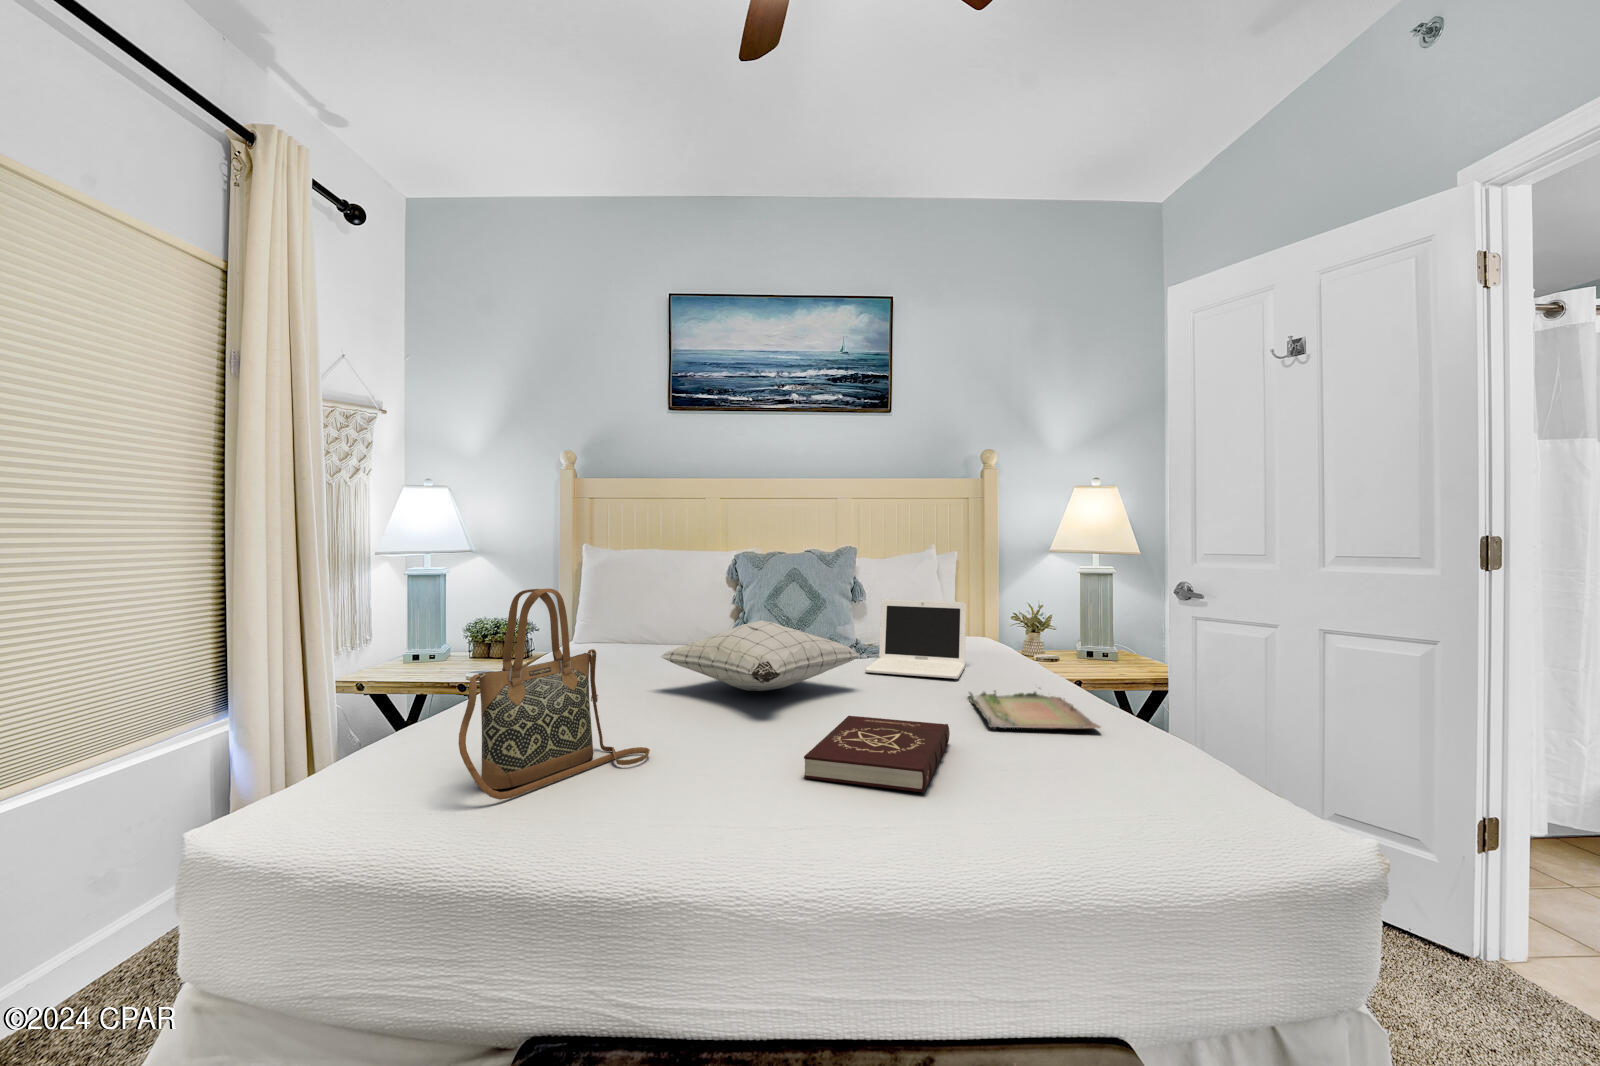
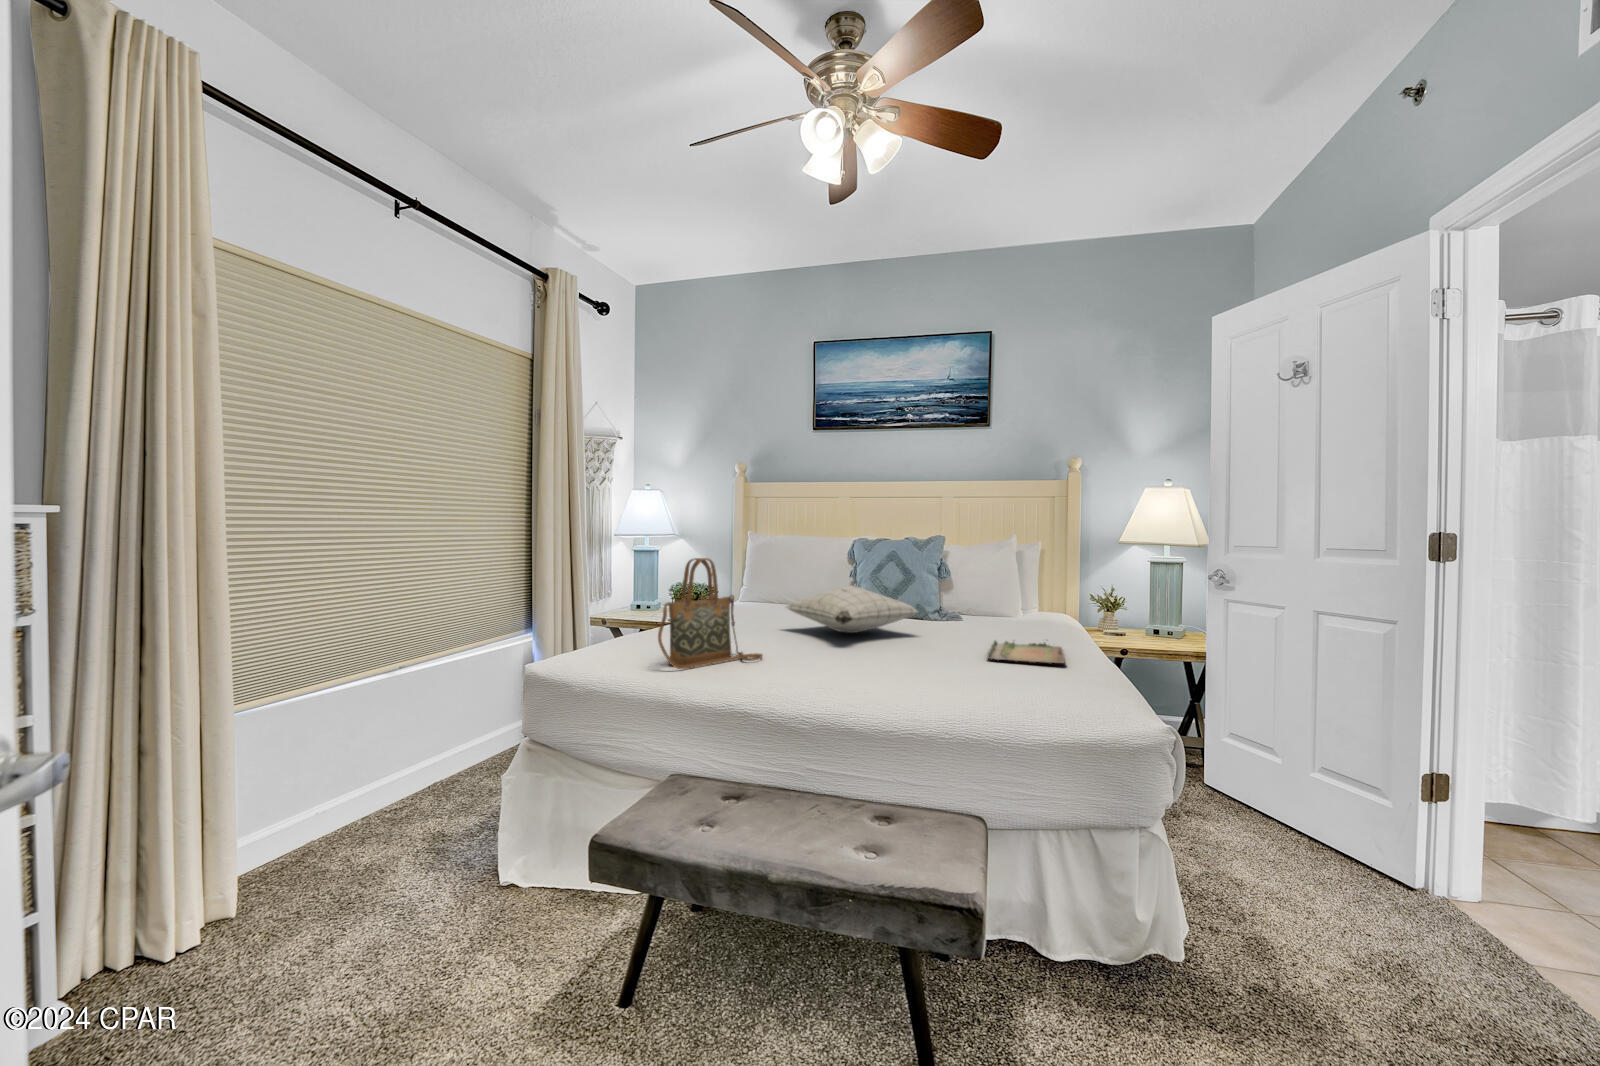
laptop: present [865,599,966,679] -> none [933,576,1016,634]
book: present [804,716,950,793] -> none [846,645,952,683]

